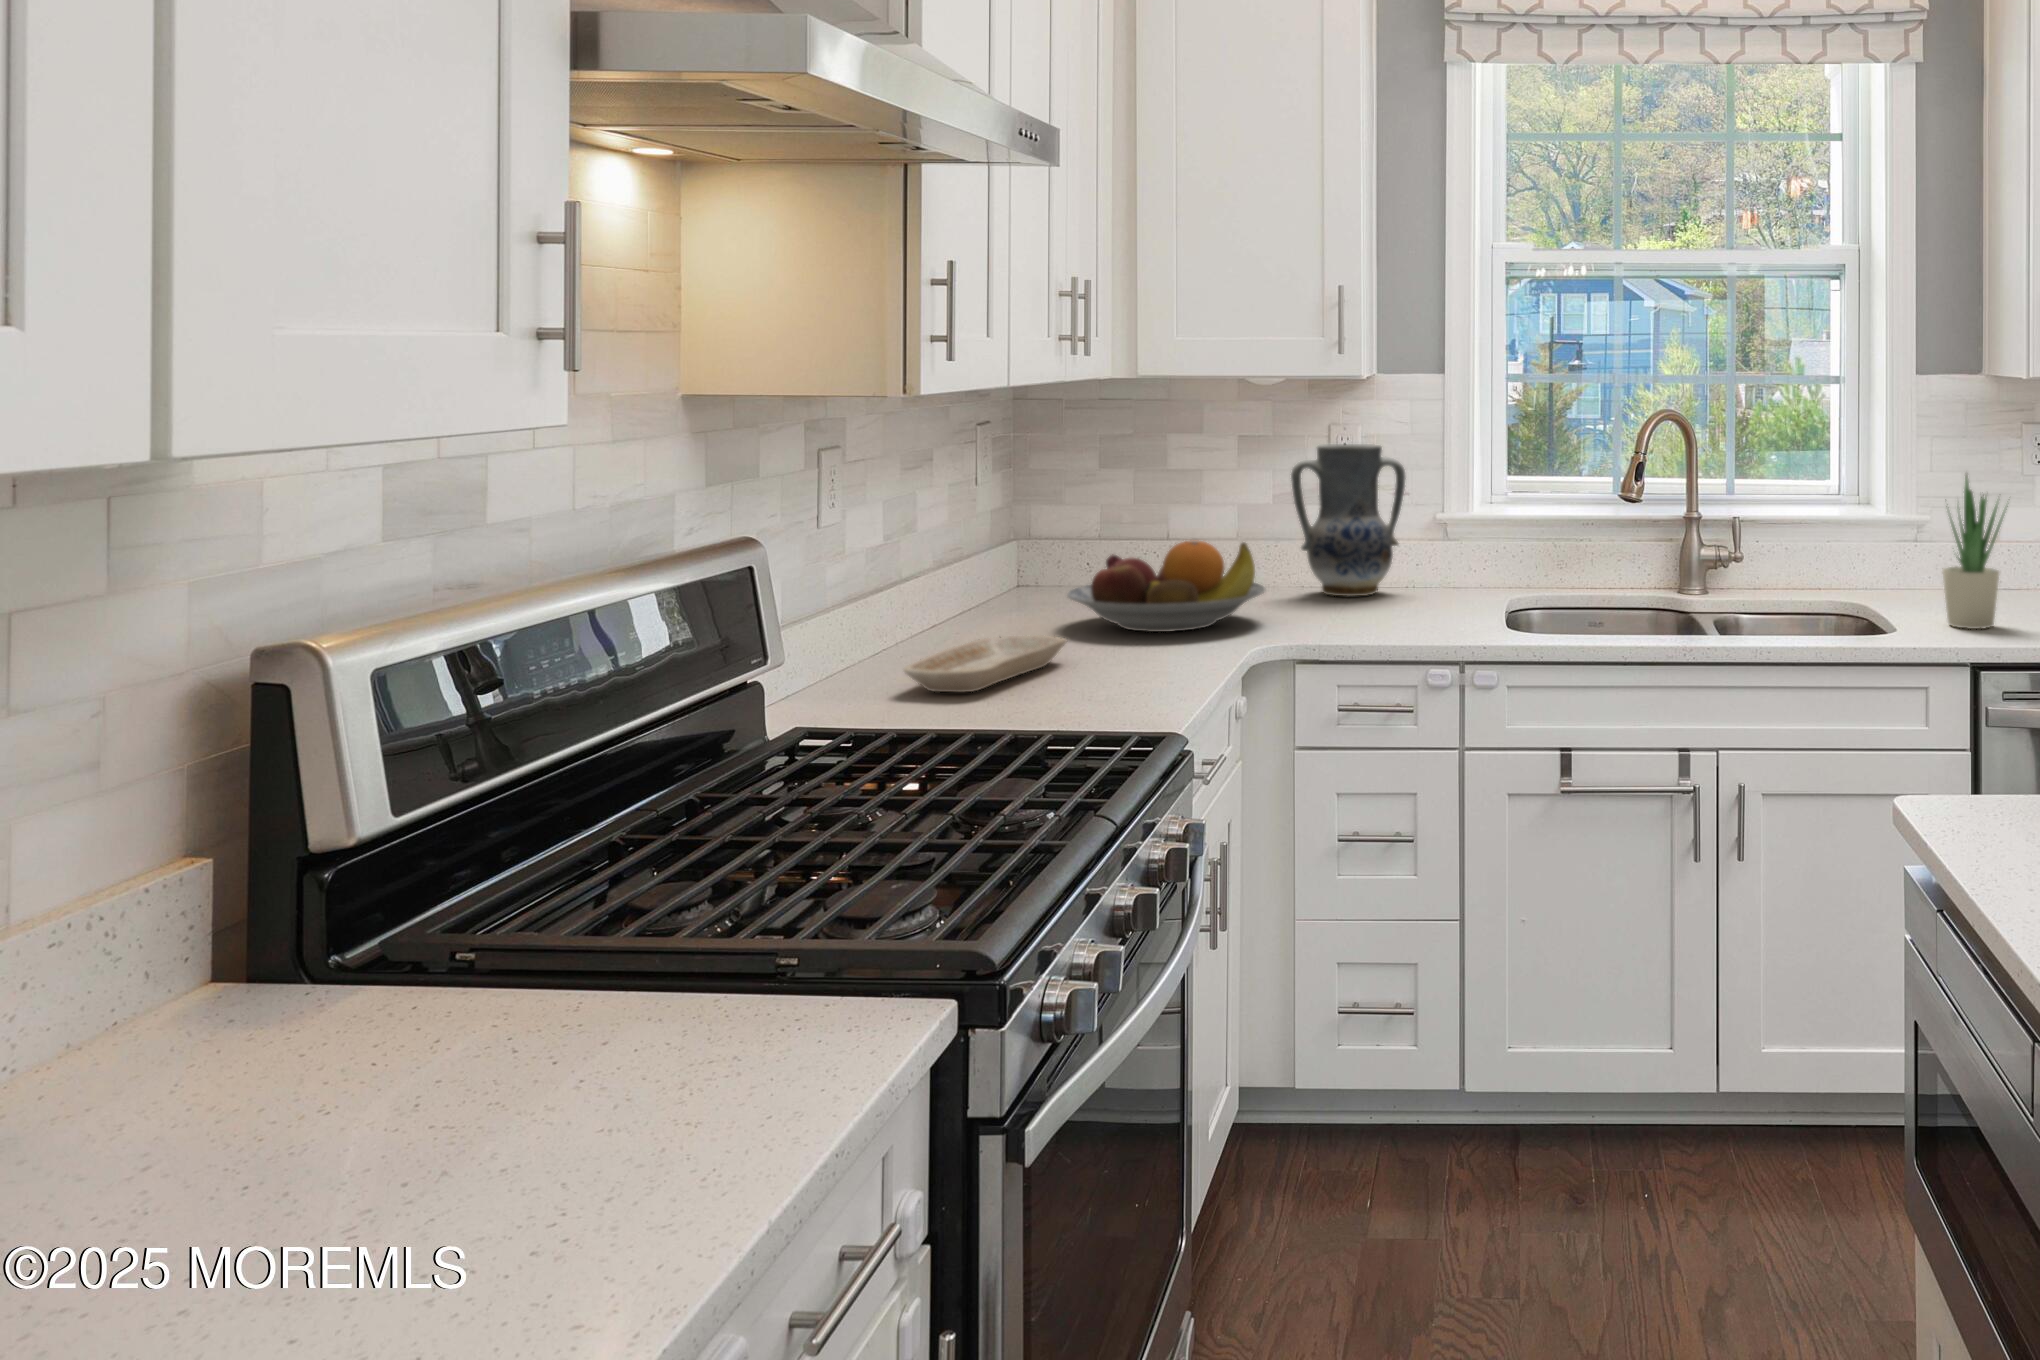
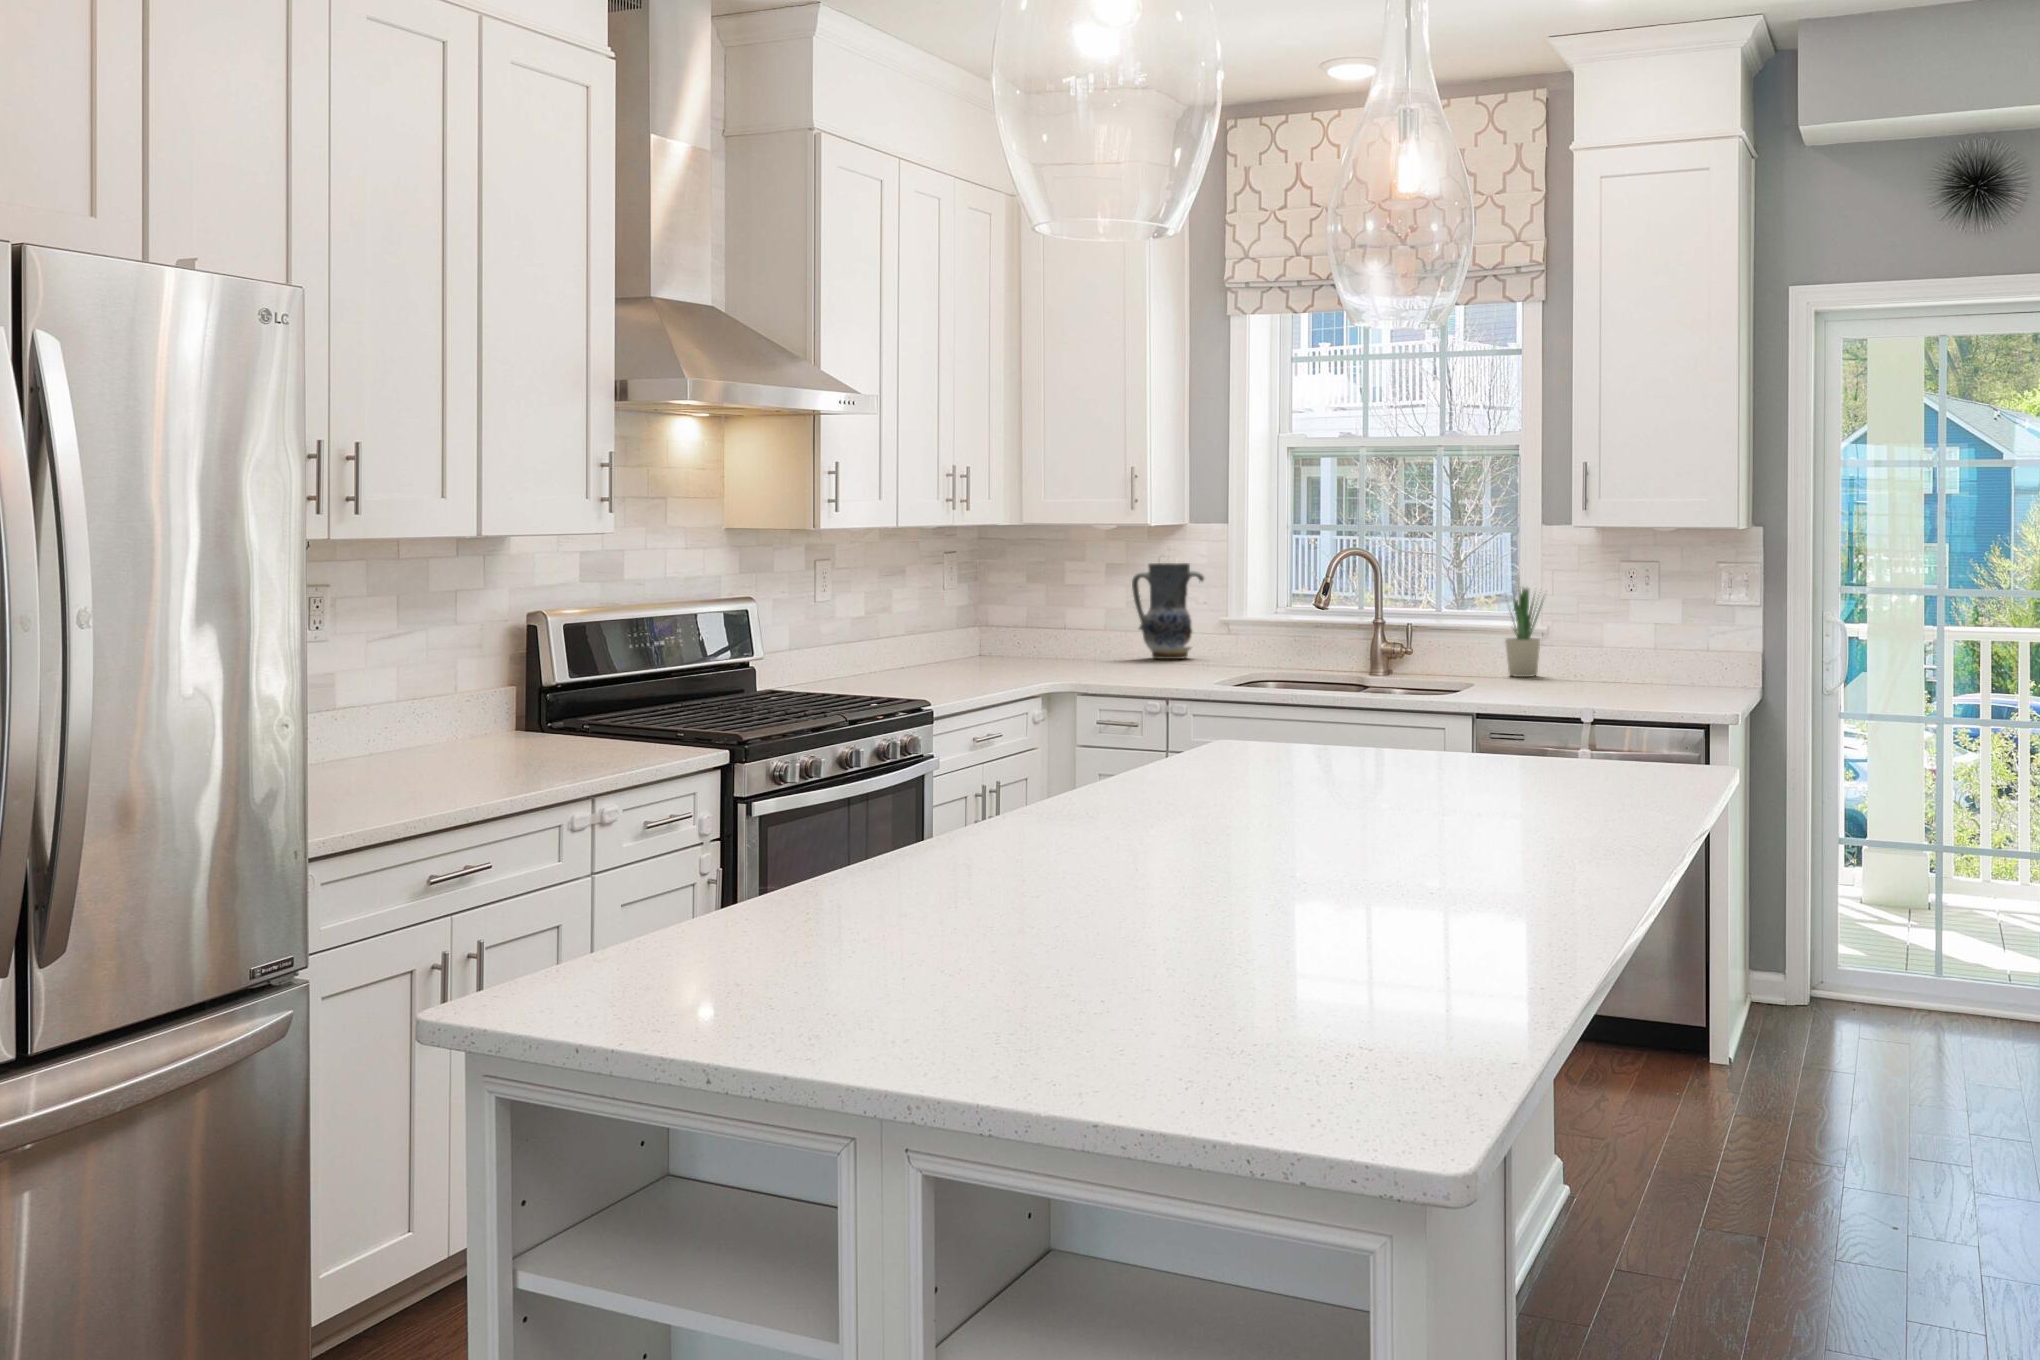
fruit bowl: present [1067,541,1265,632] -> none [974,616,1093,669]
tray: present [903,635,1067,692] -> none [851,663,952,684]

